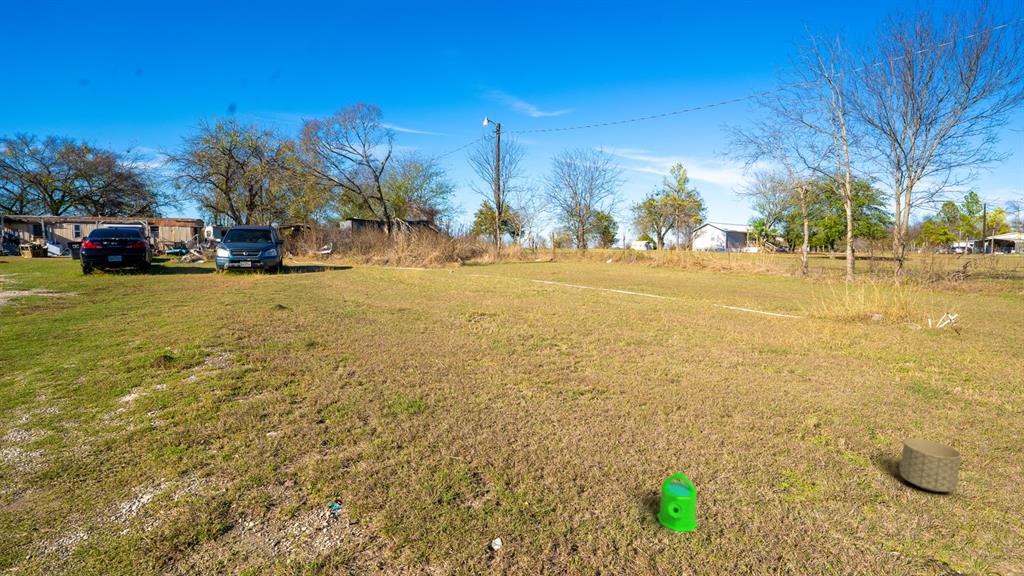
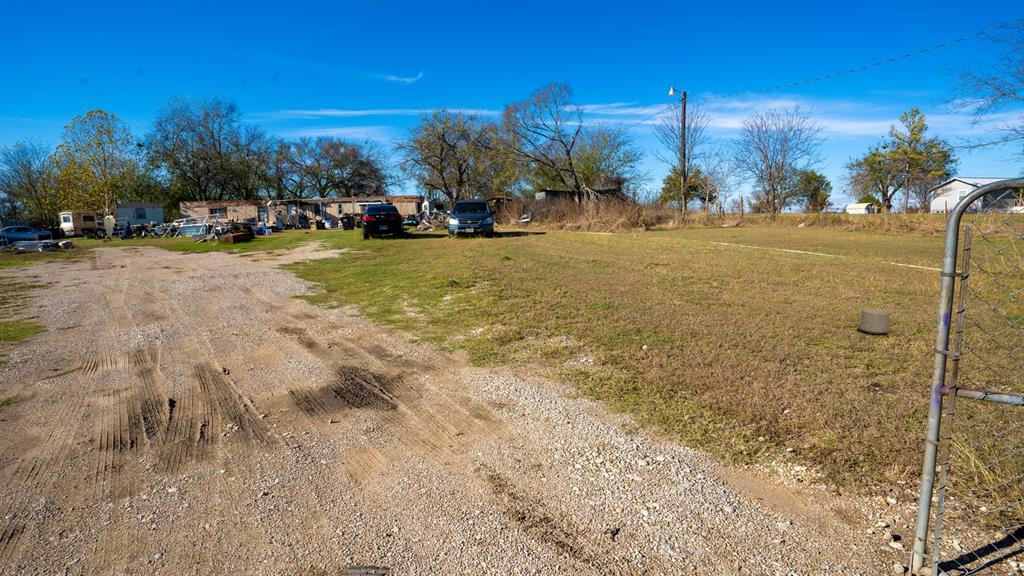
watering can: present [657,473,697,531] -> none [704,308,723,332]

